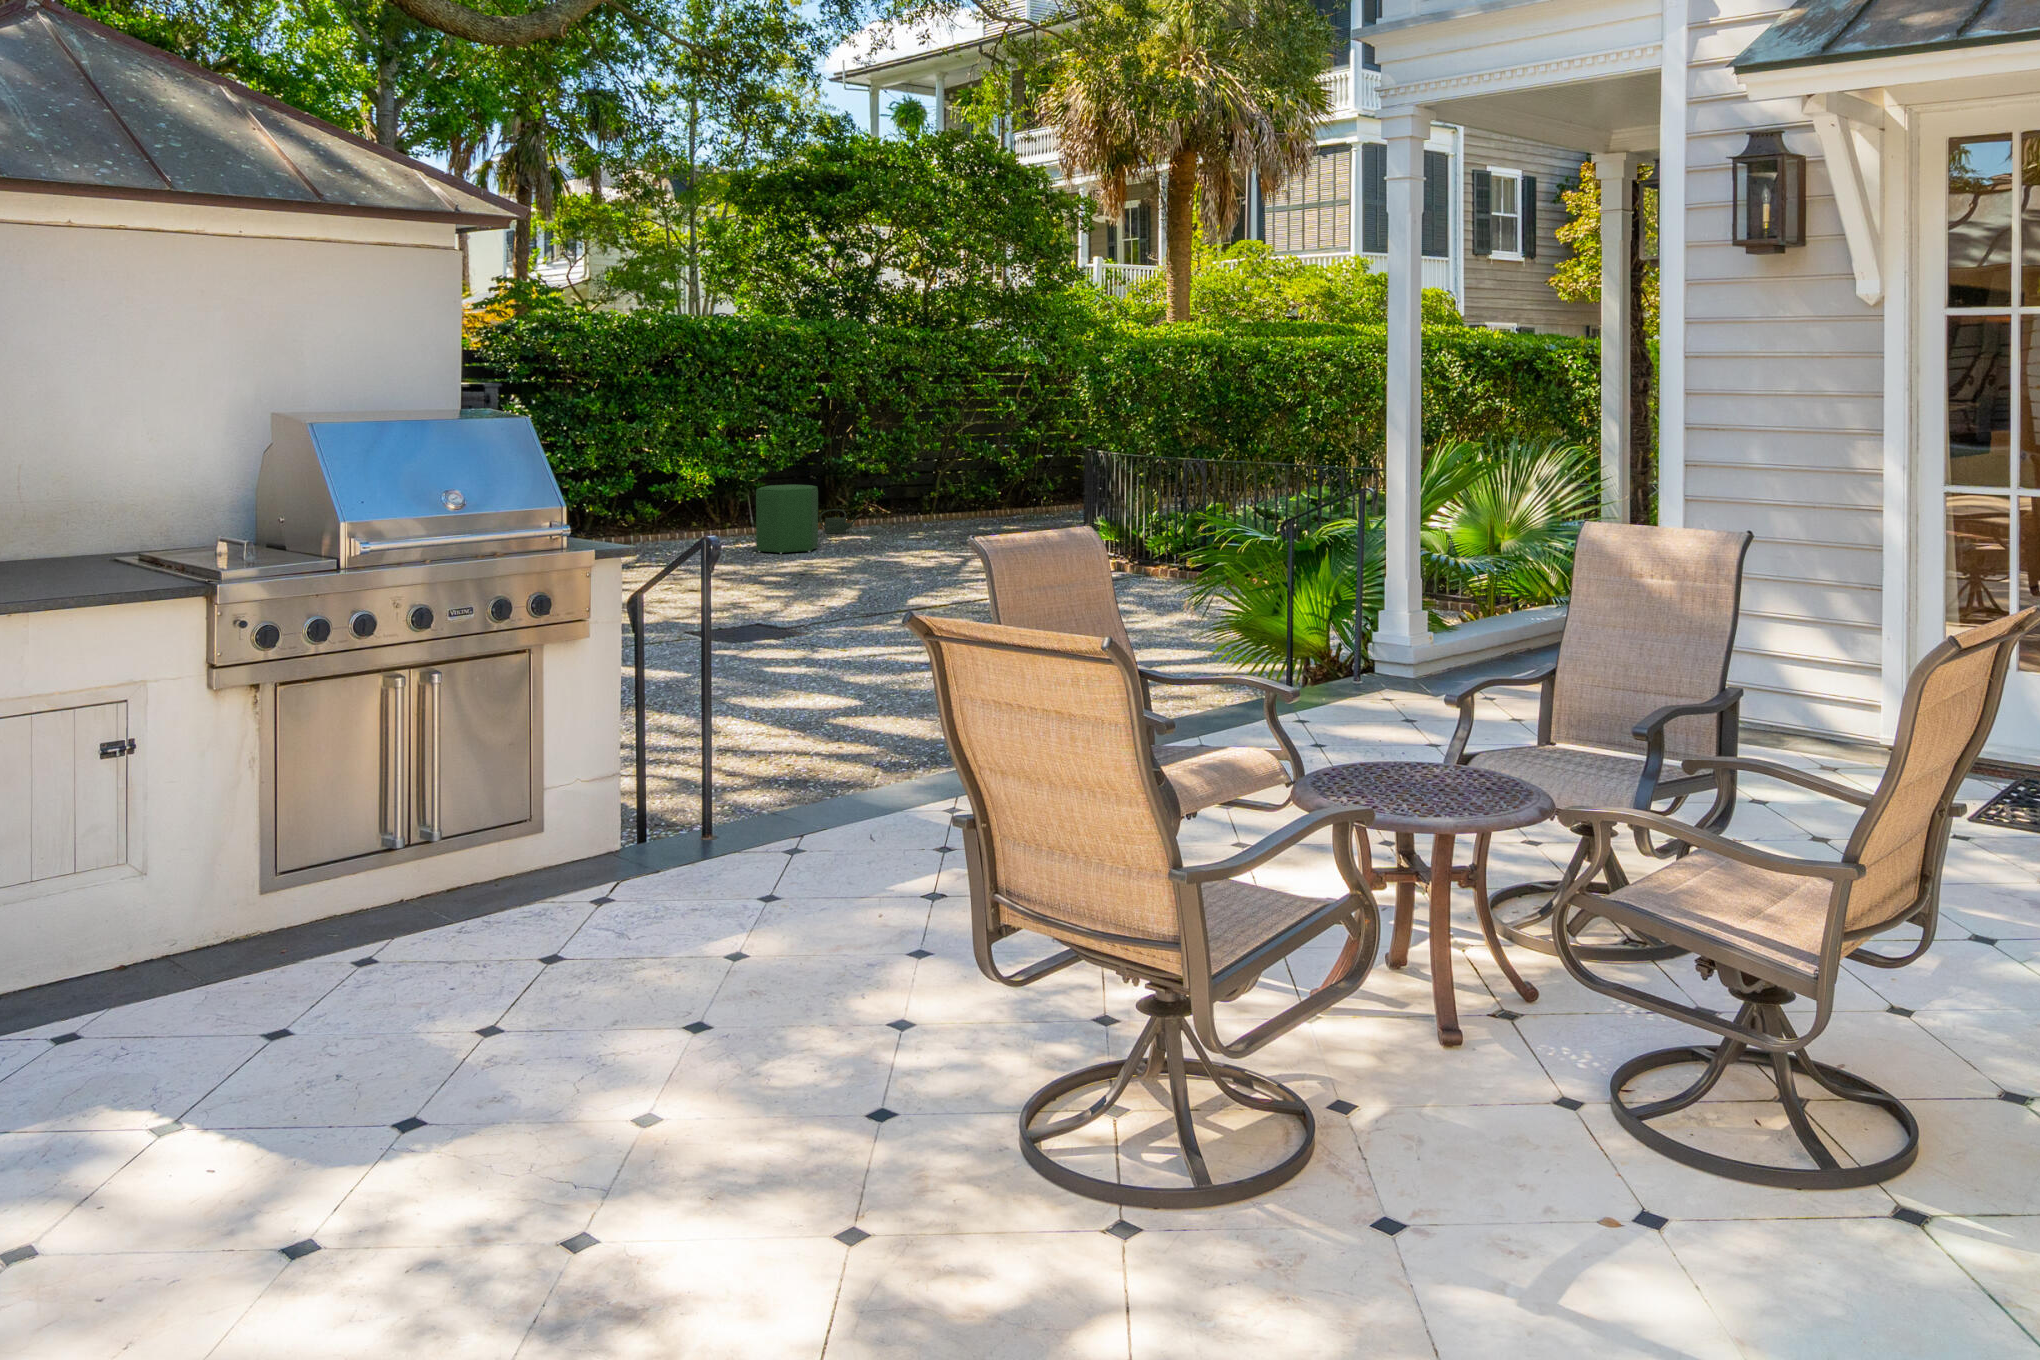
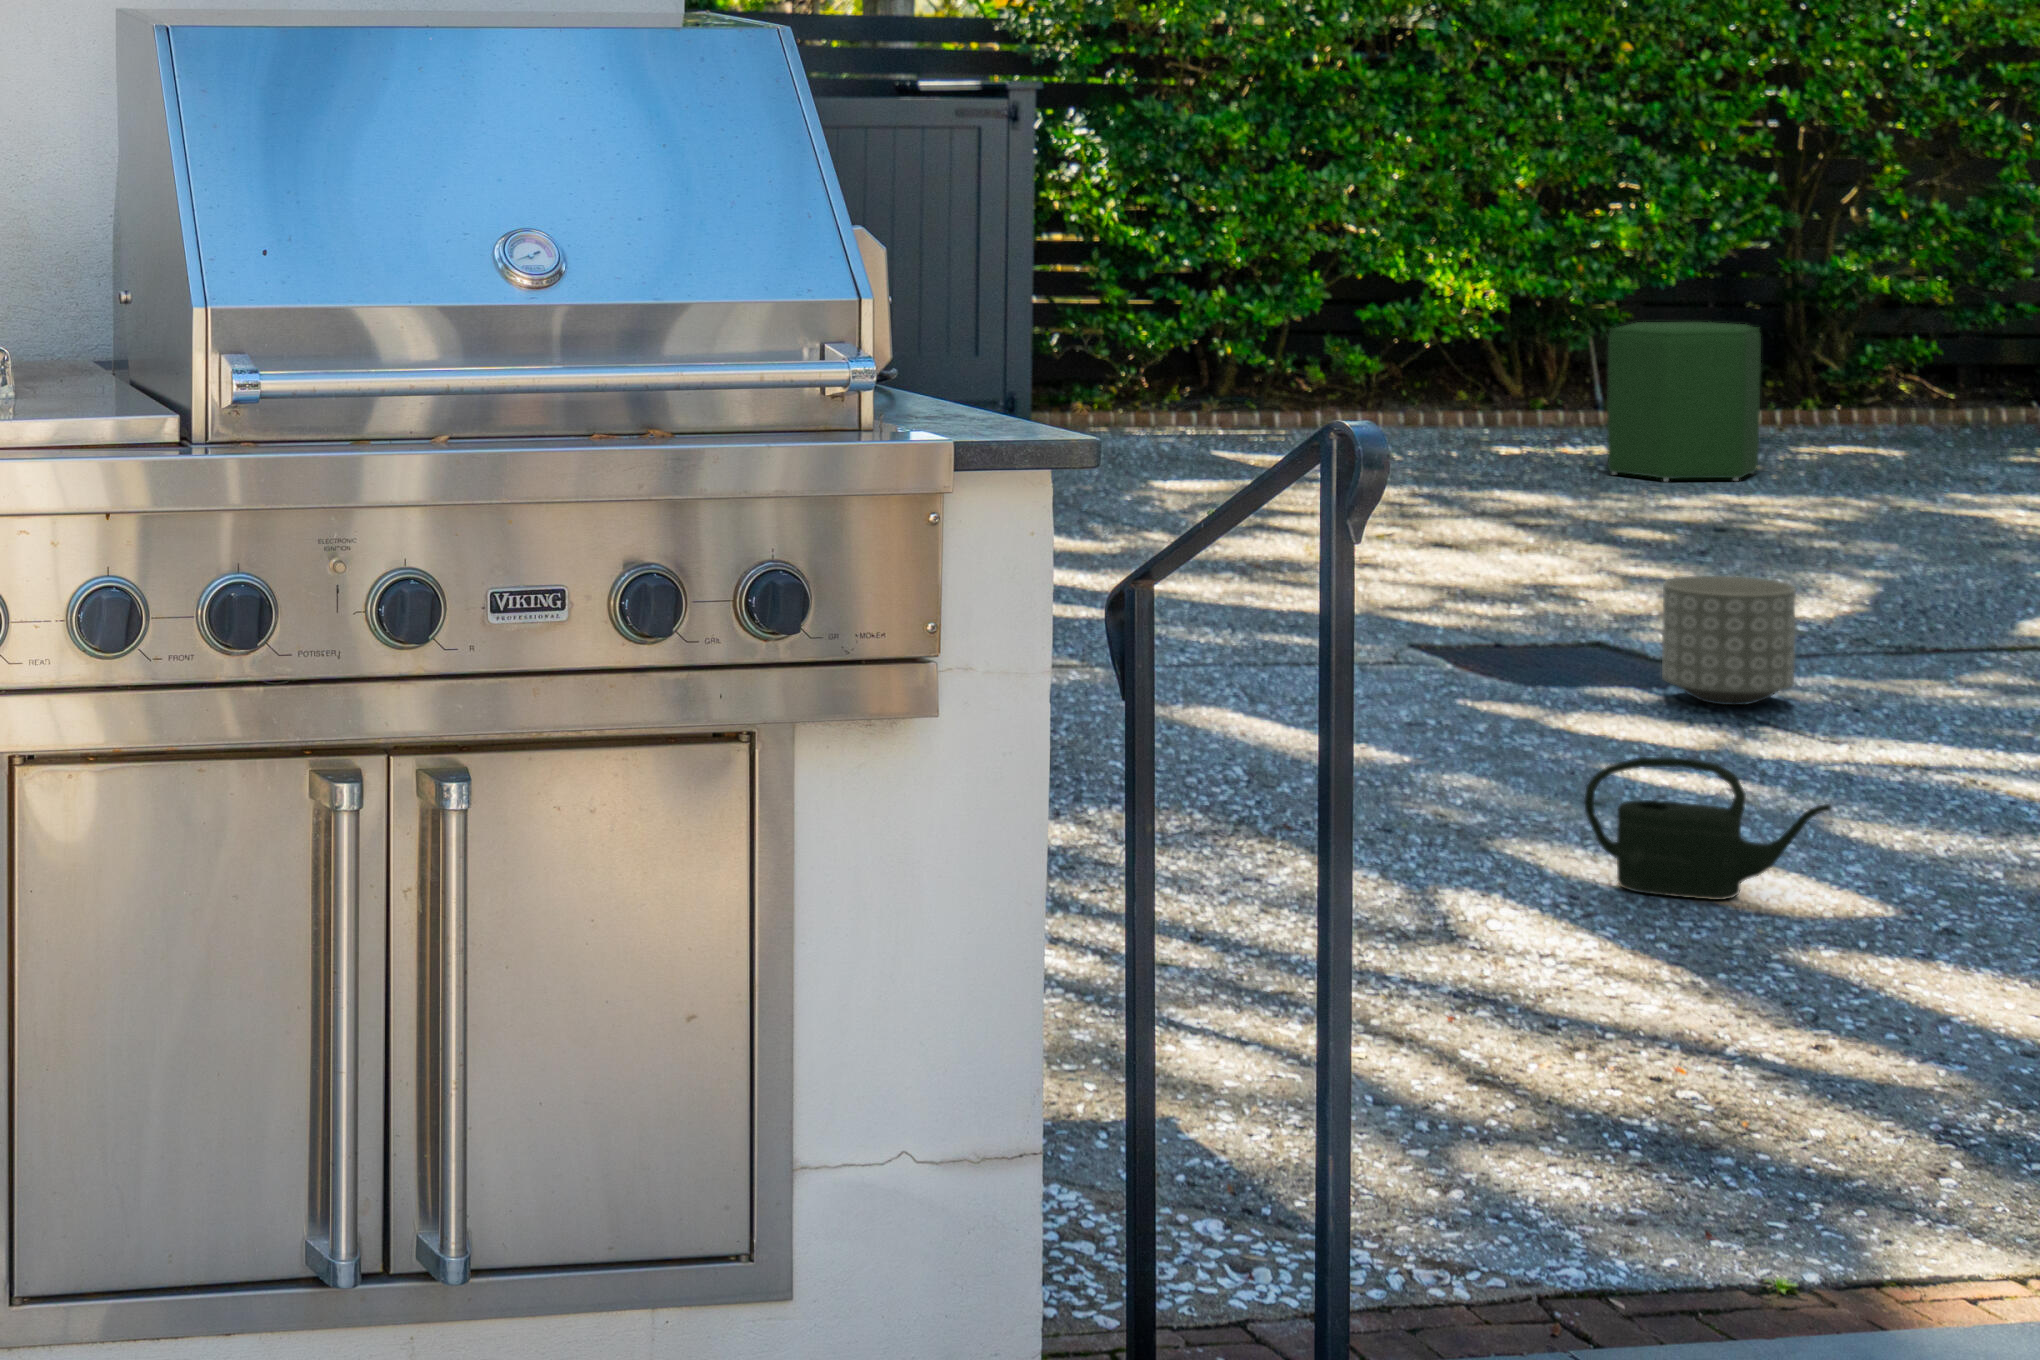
watering can: present [819,509,860,534] -> present [1584,757,1831,900]
planter: none [784,593,831,642] -> present [1662,576,1796,705]

